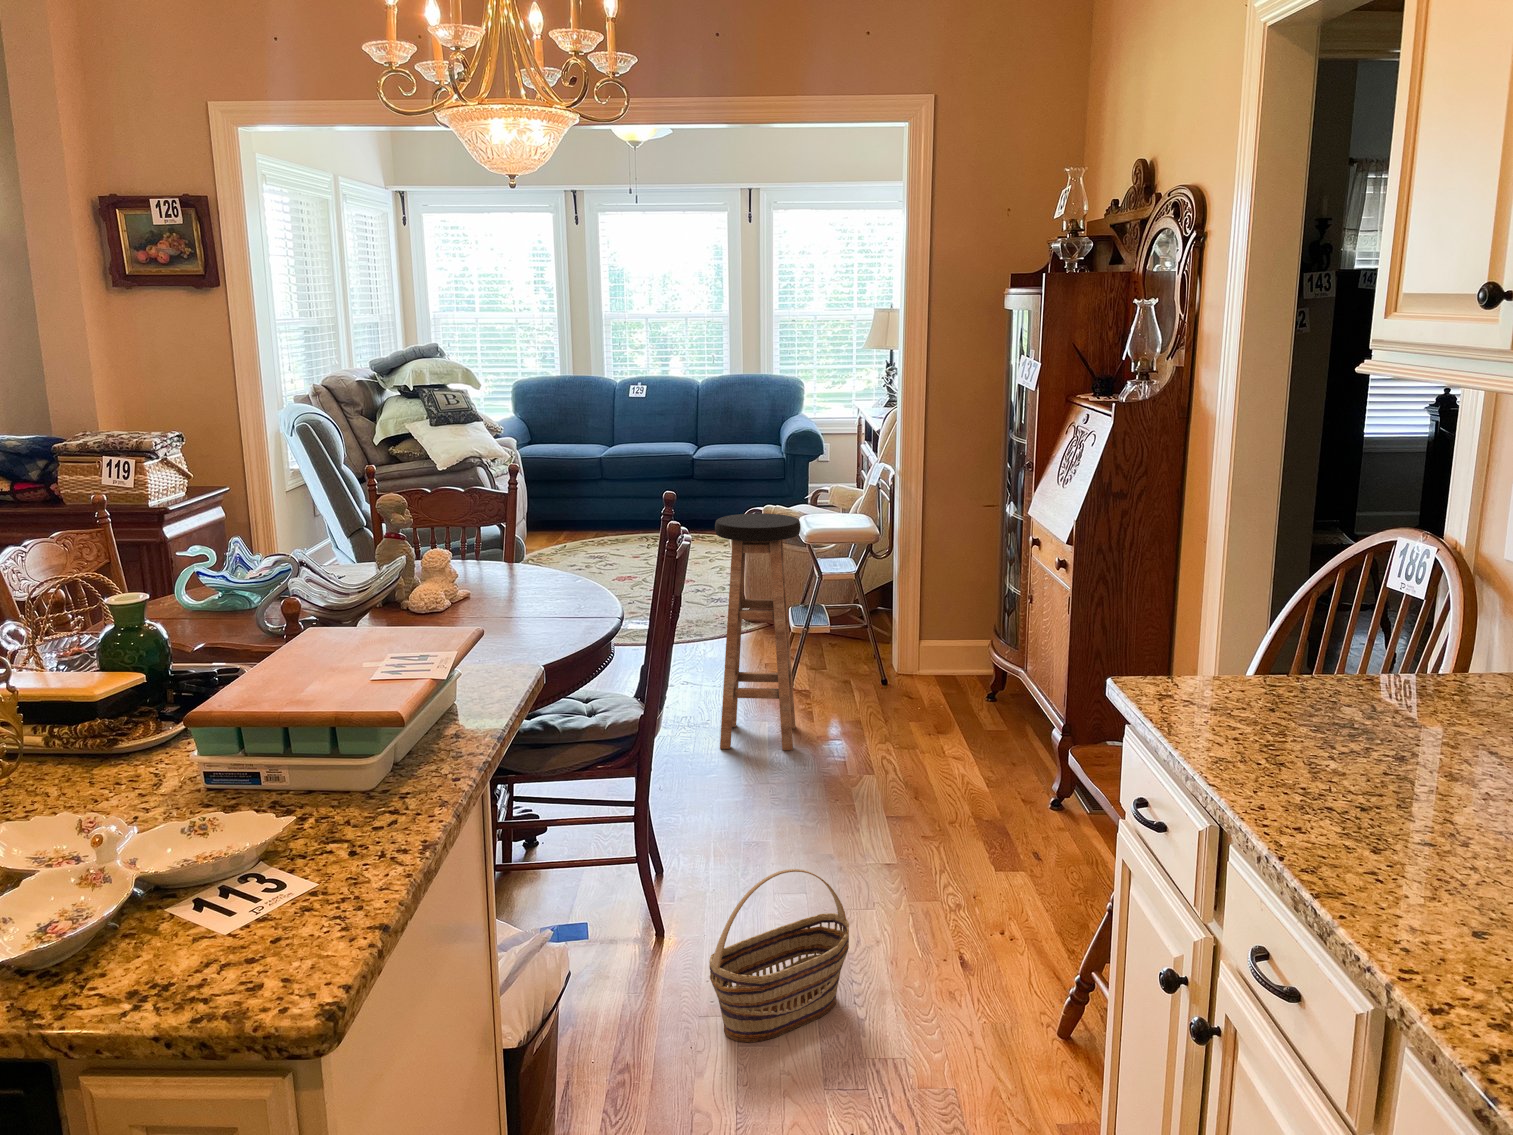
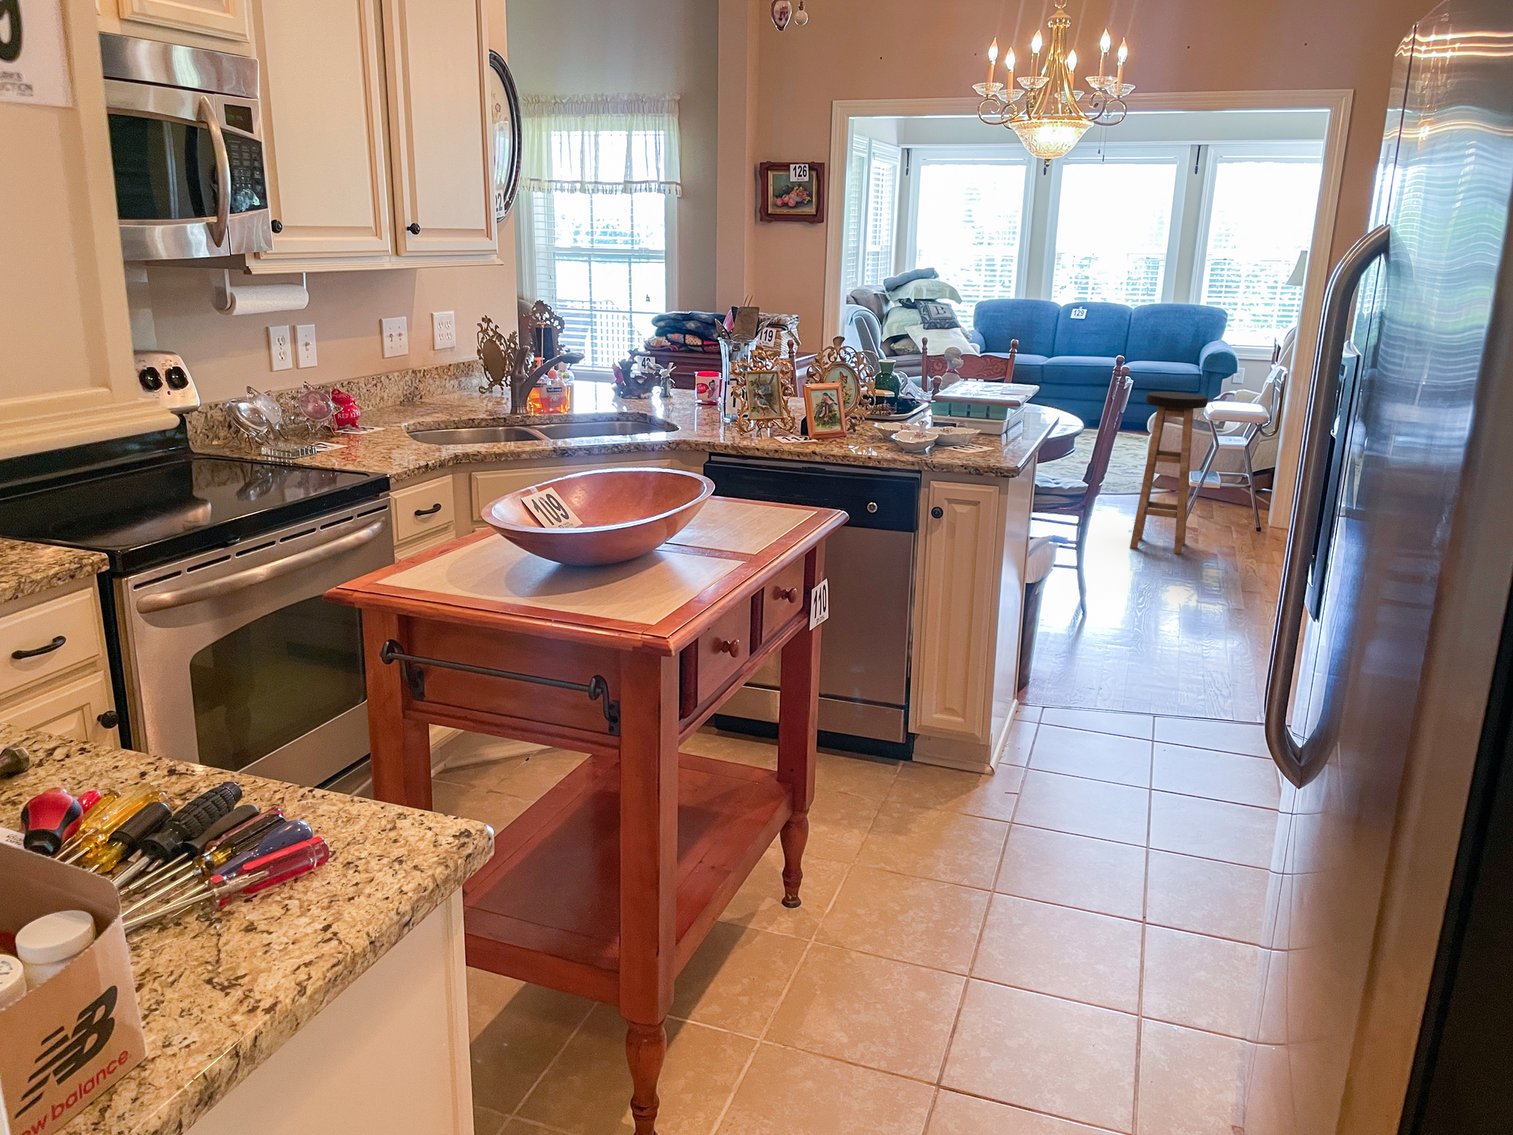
basket: present [709,869,849,1042] -> none [1123,565,1208,654]

